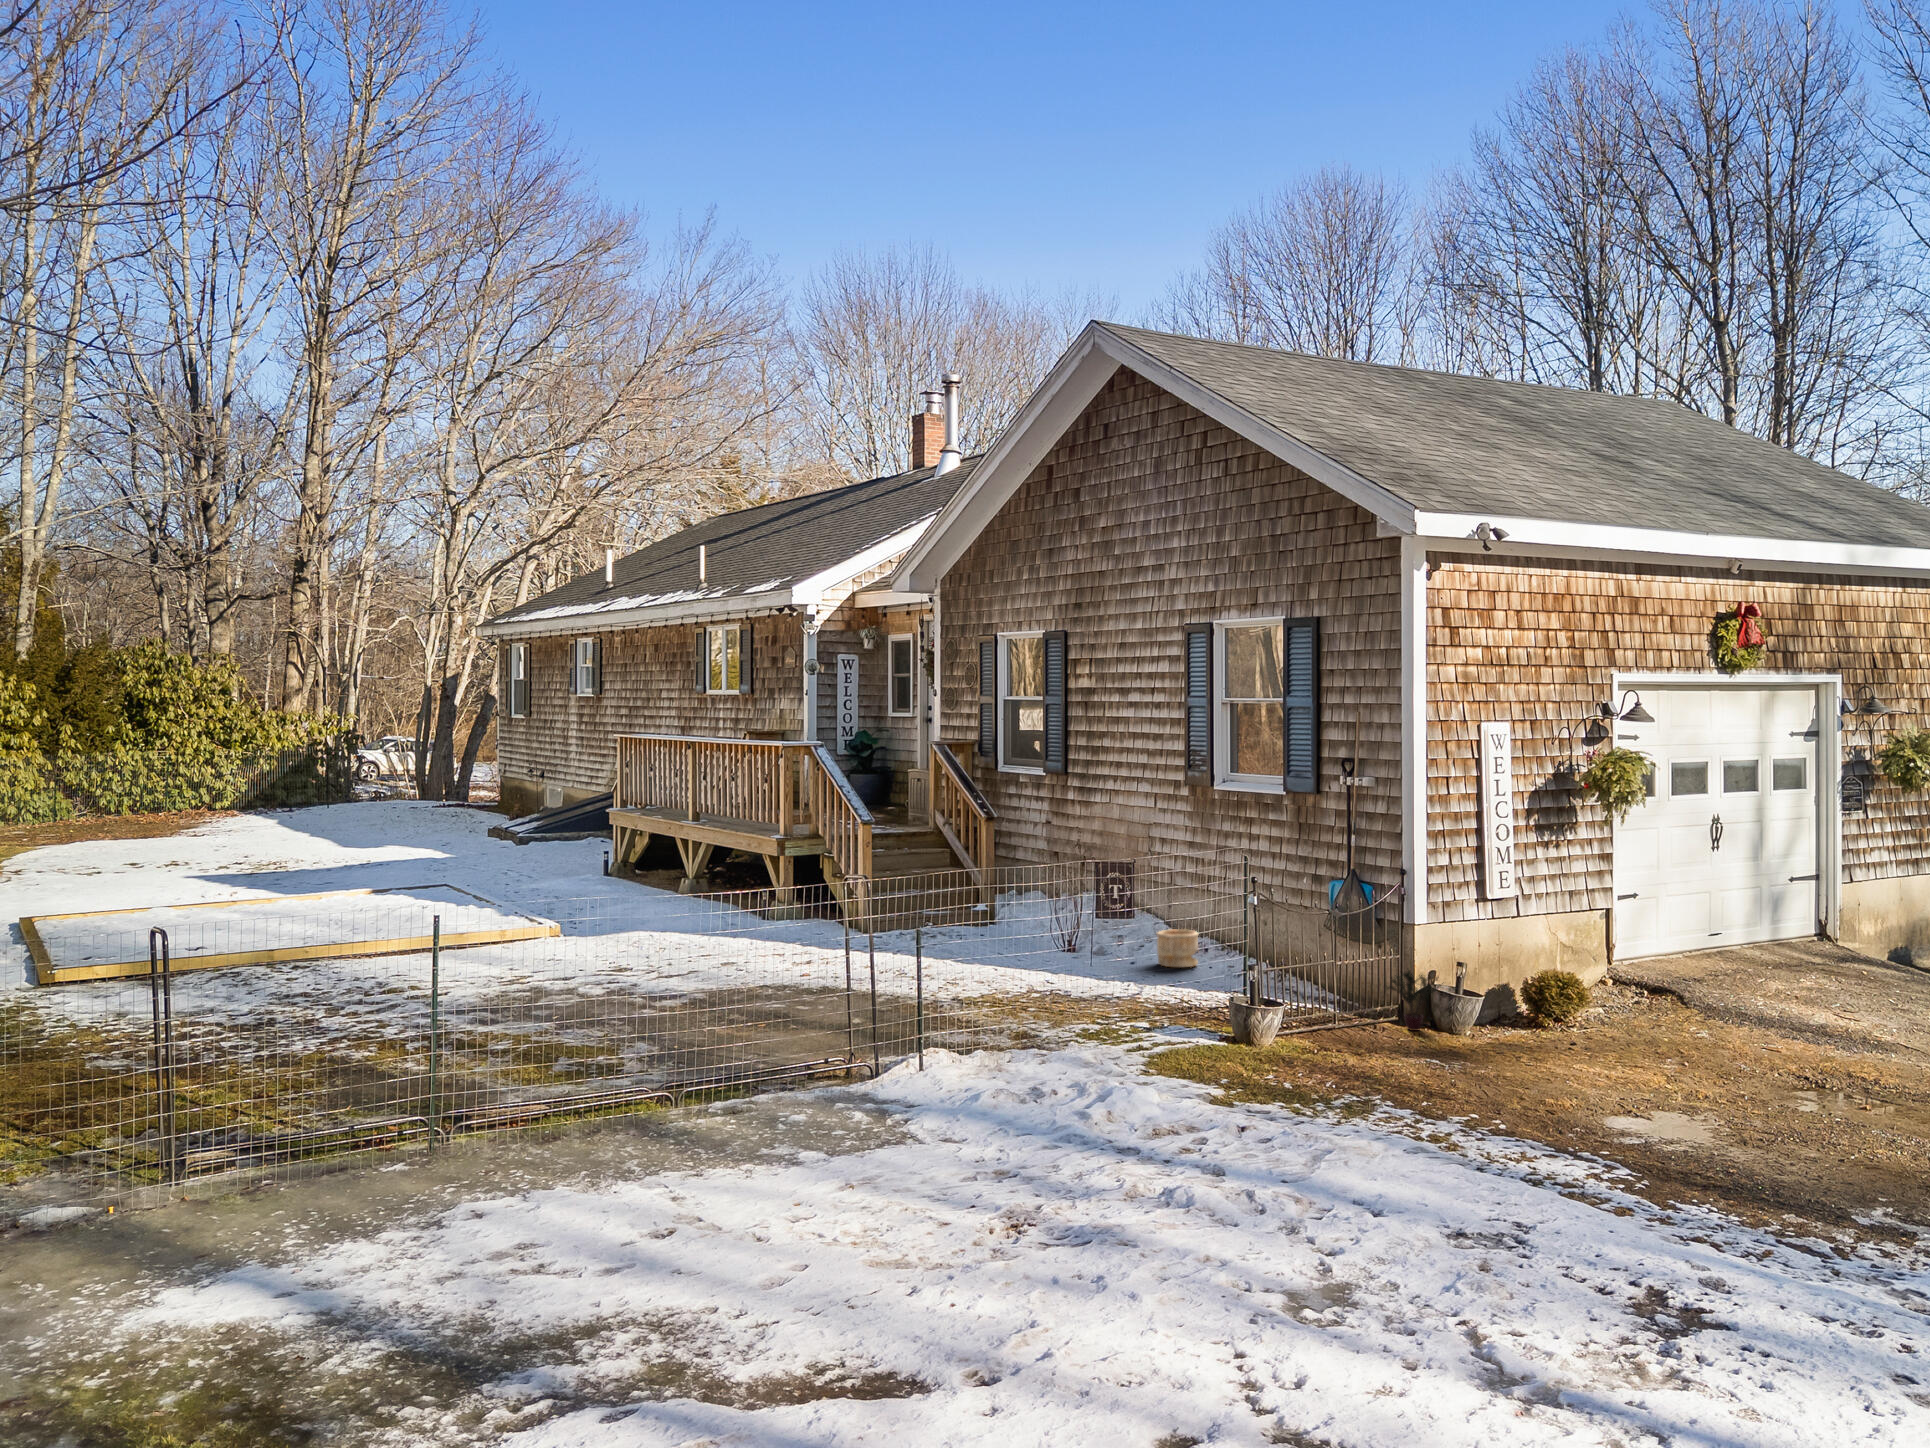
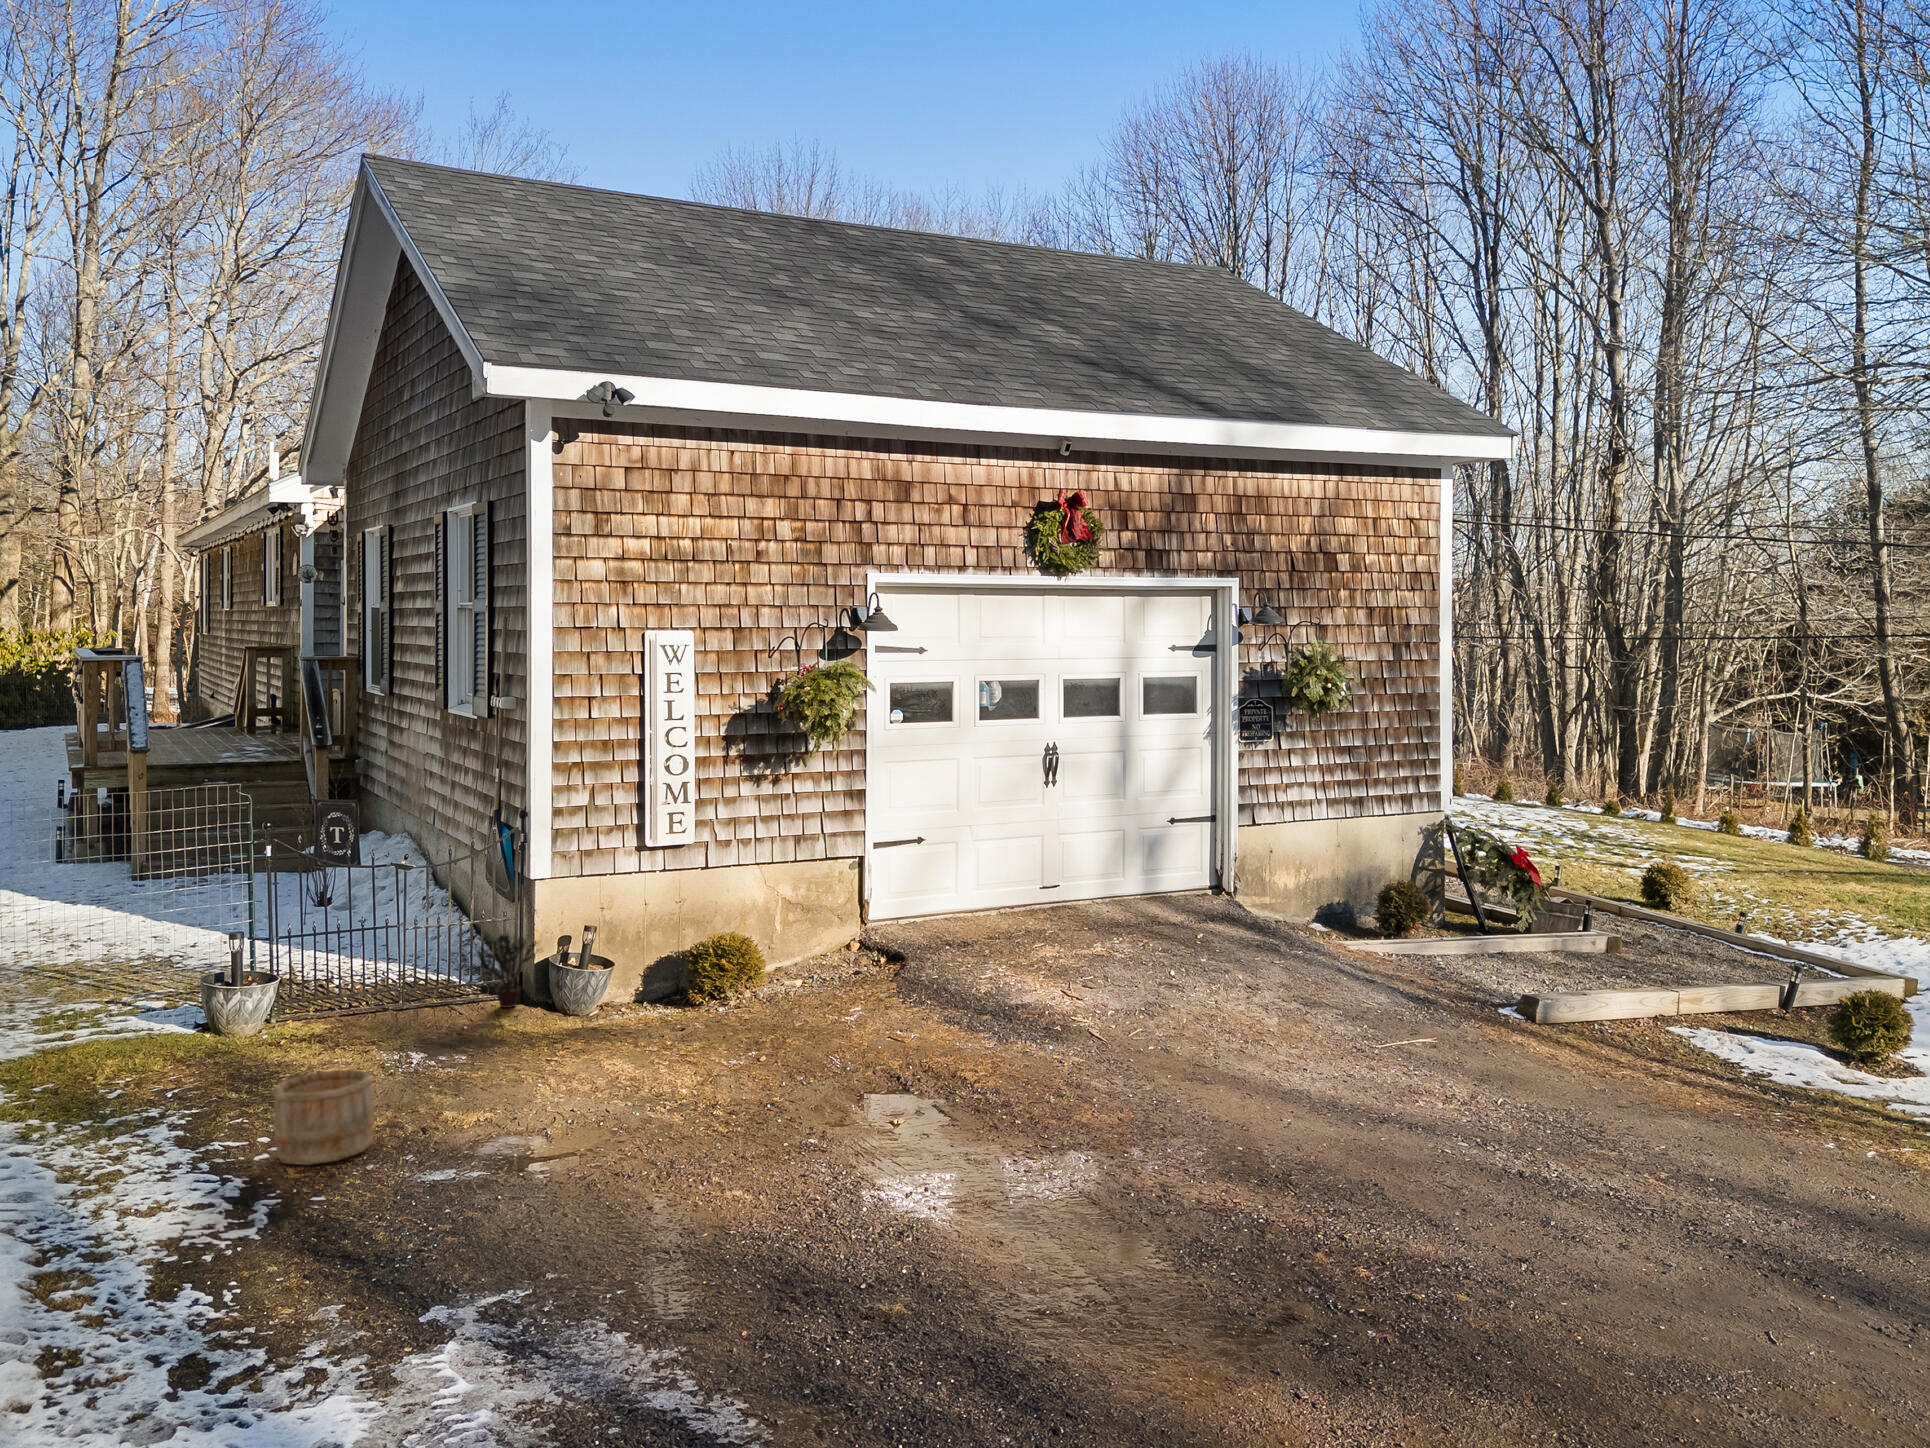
wooden bucket: present [1156,929,1198,967] -> present [271,1070,375,1165]

